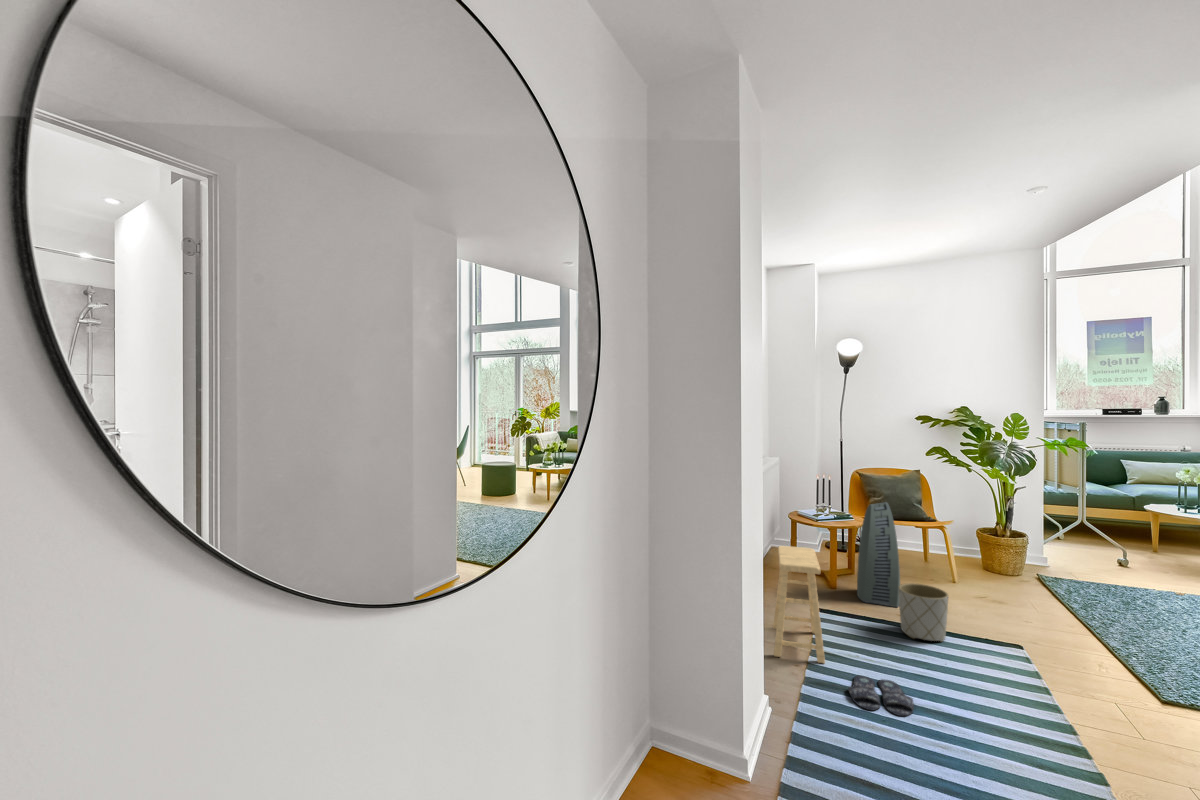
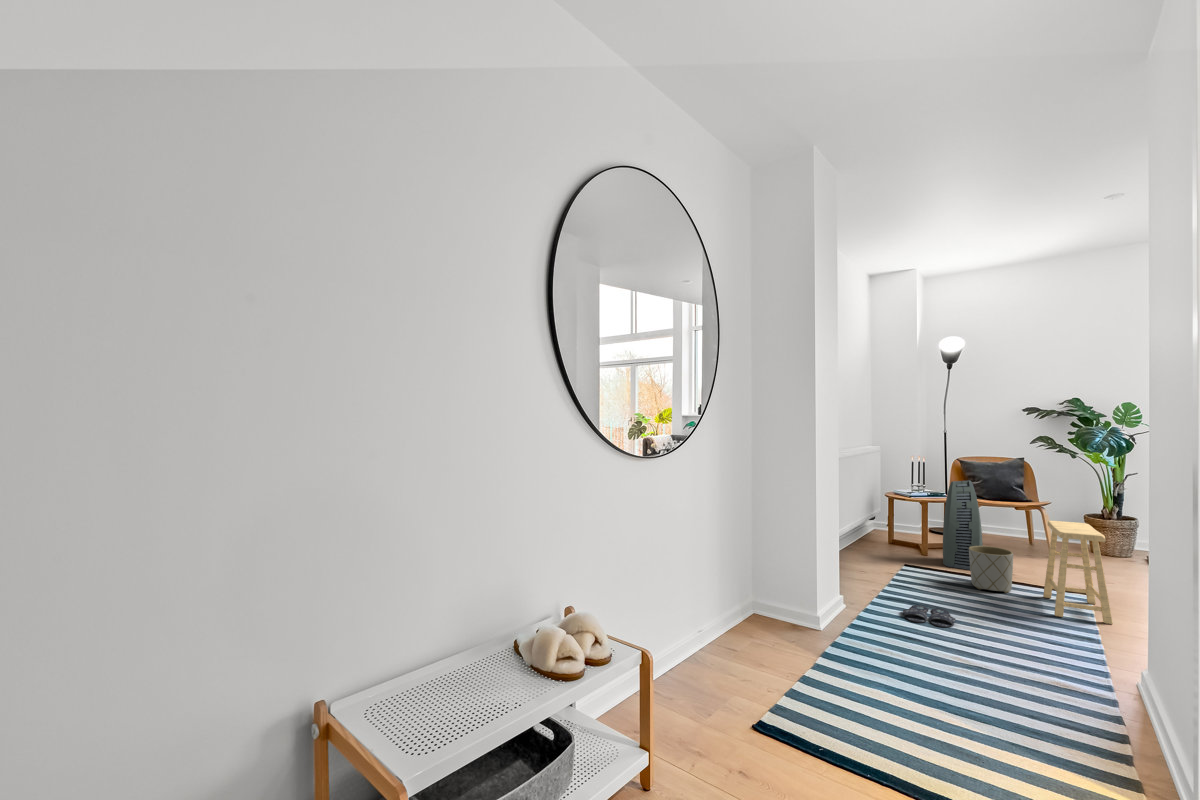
footstool: present [773,546,825,663] -> present [1043,521,1113,624]

